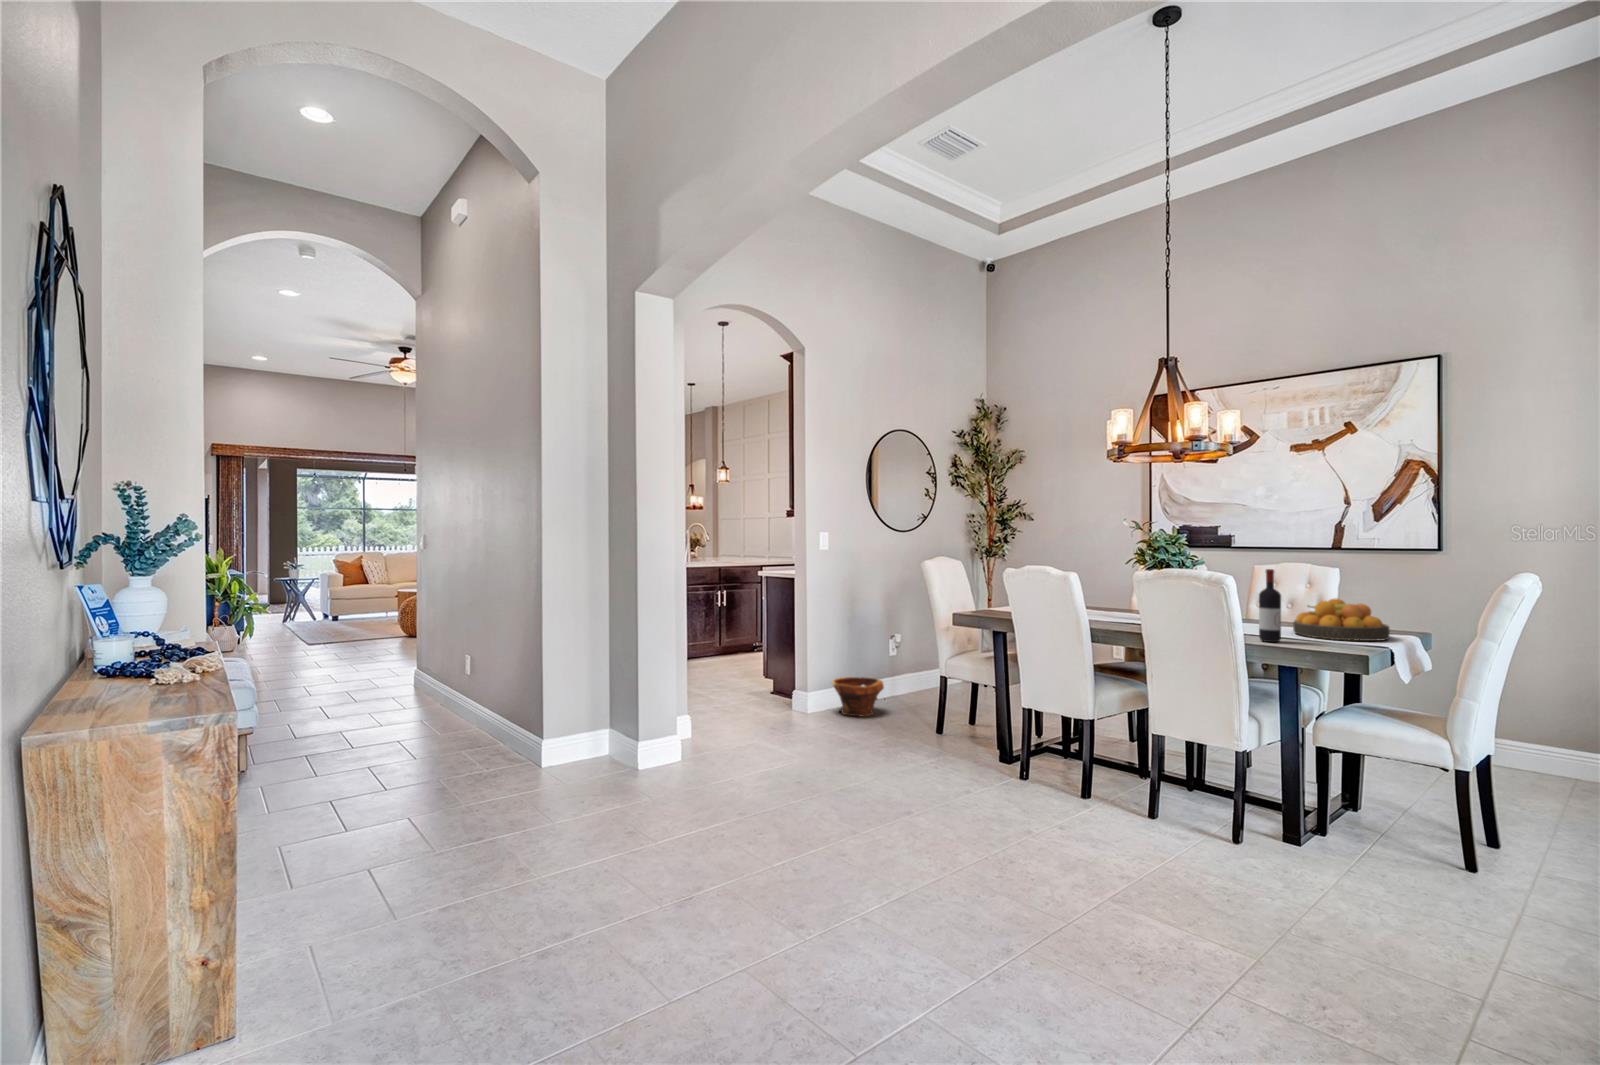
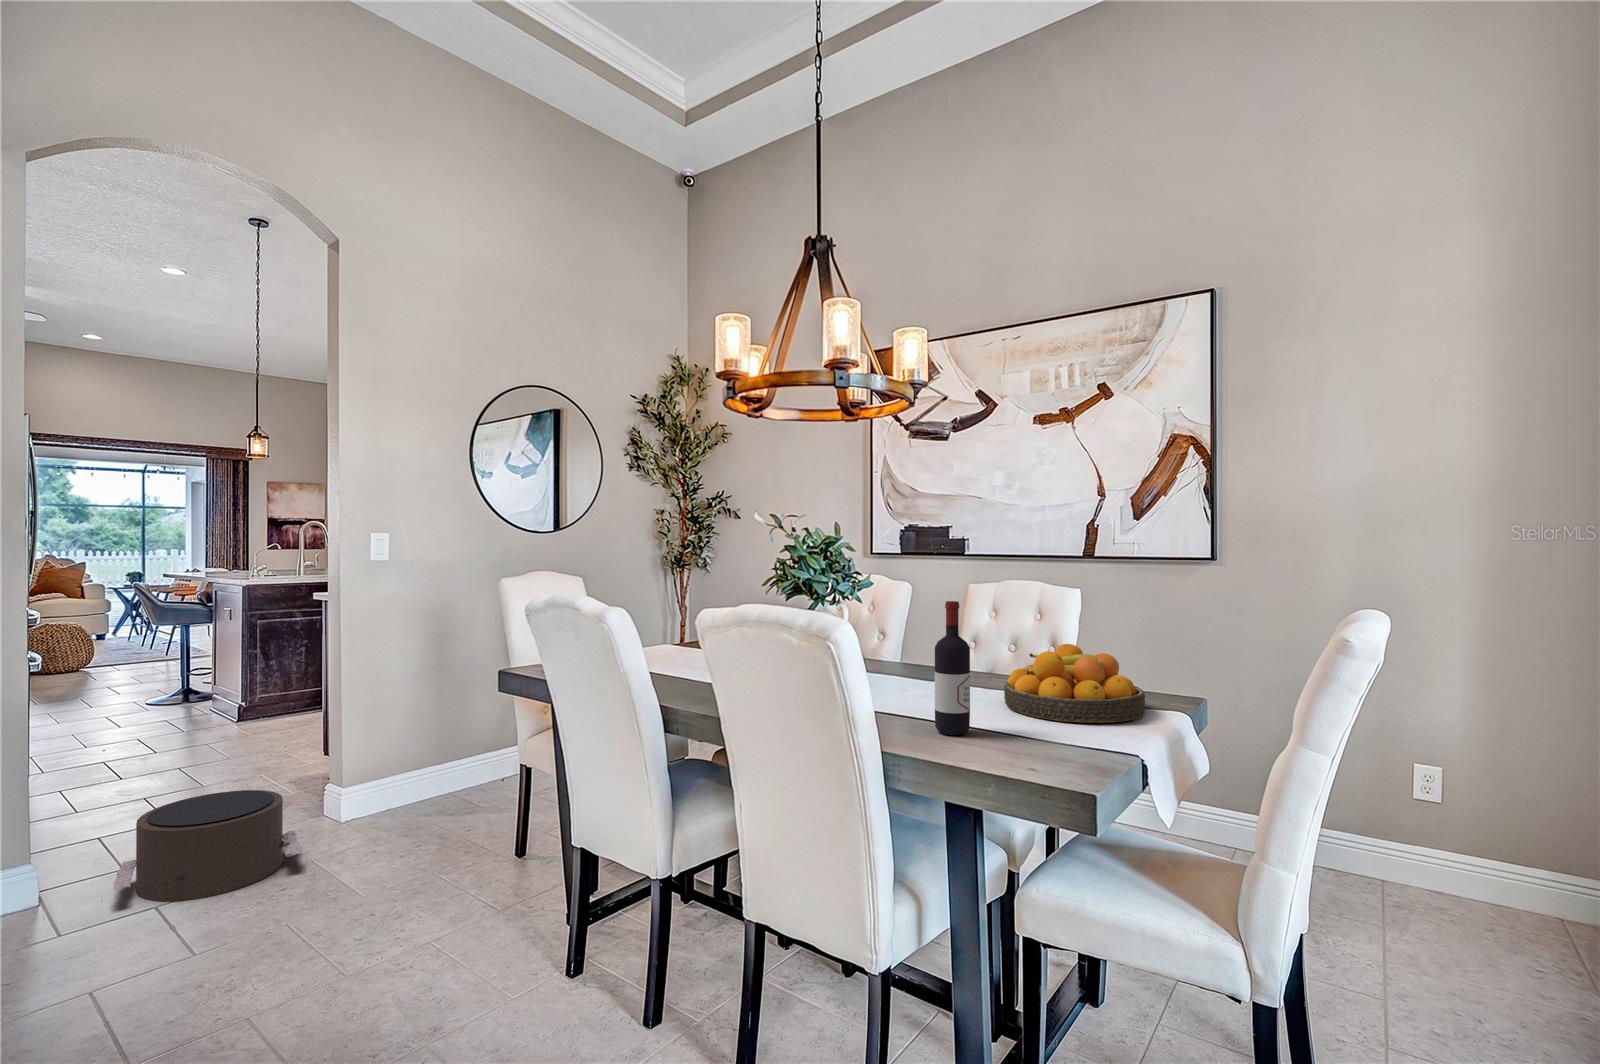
planter: present [831,677,884,717] -> none [384,755,474,822]
pouf: none [722,687,815,741] -> present [114,790,302,901]

